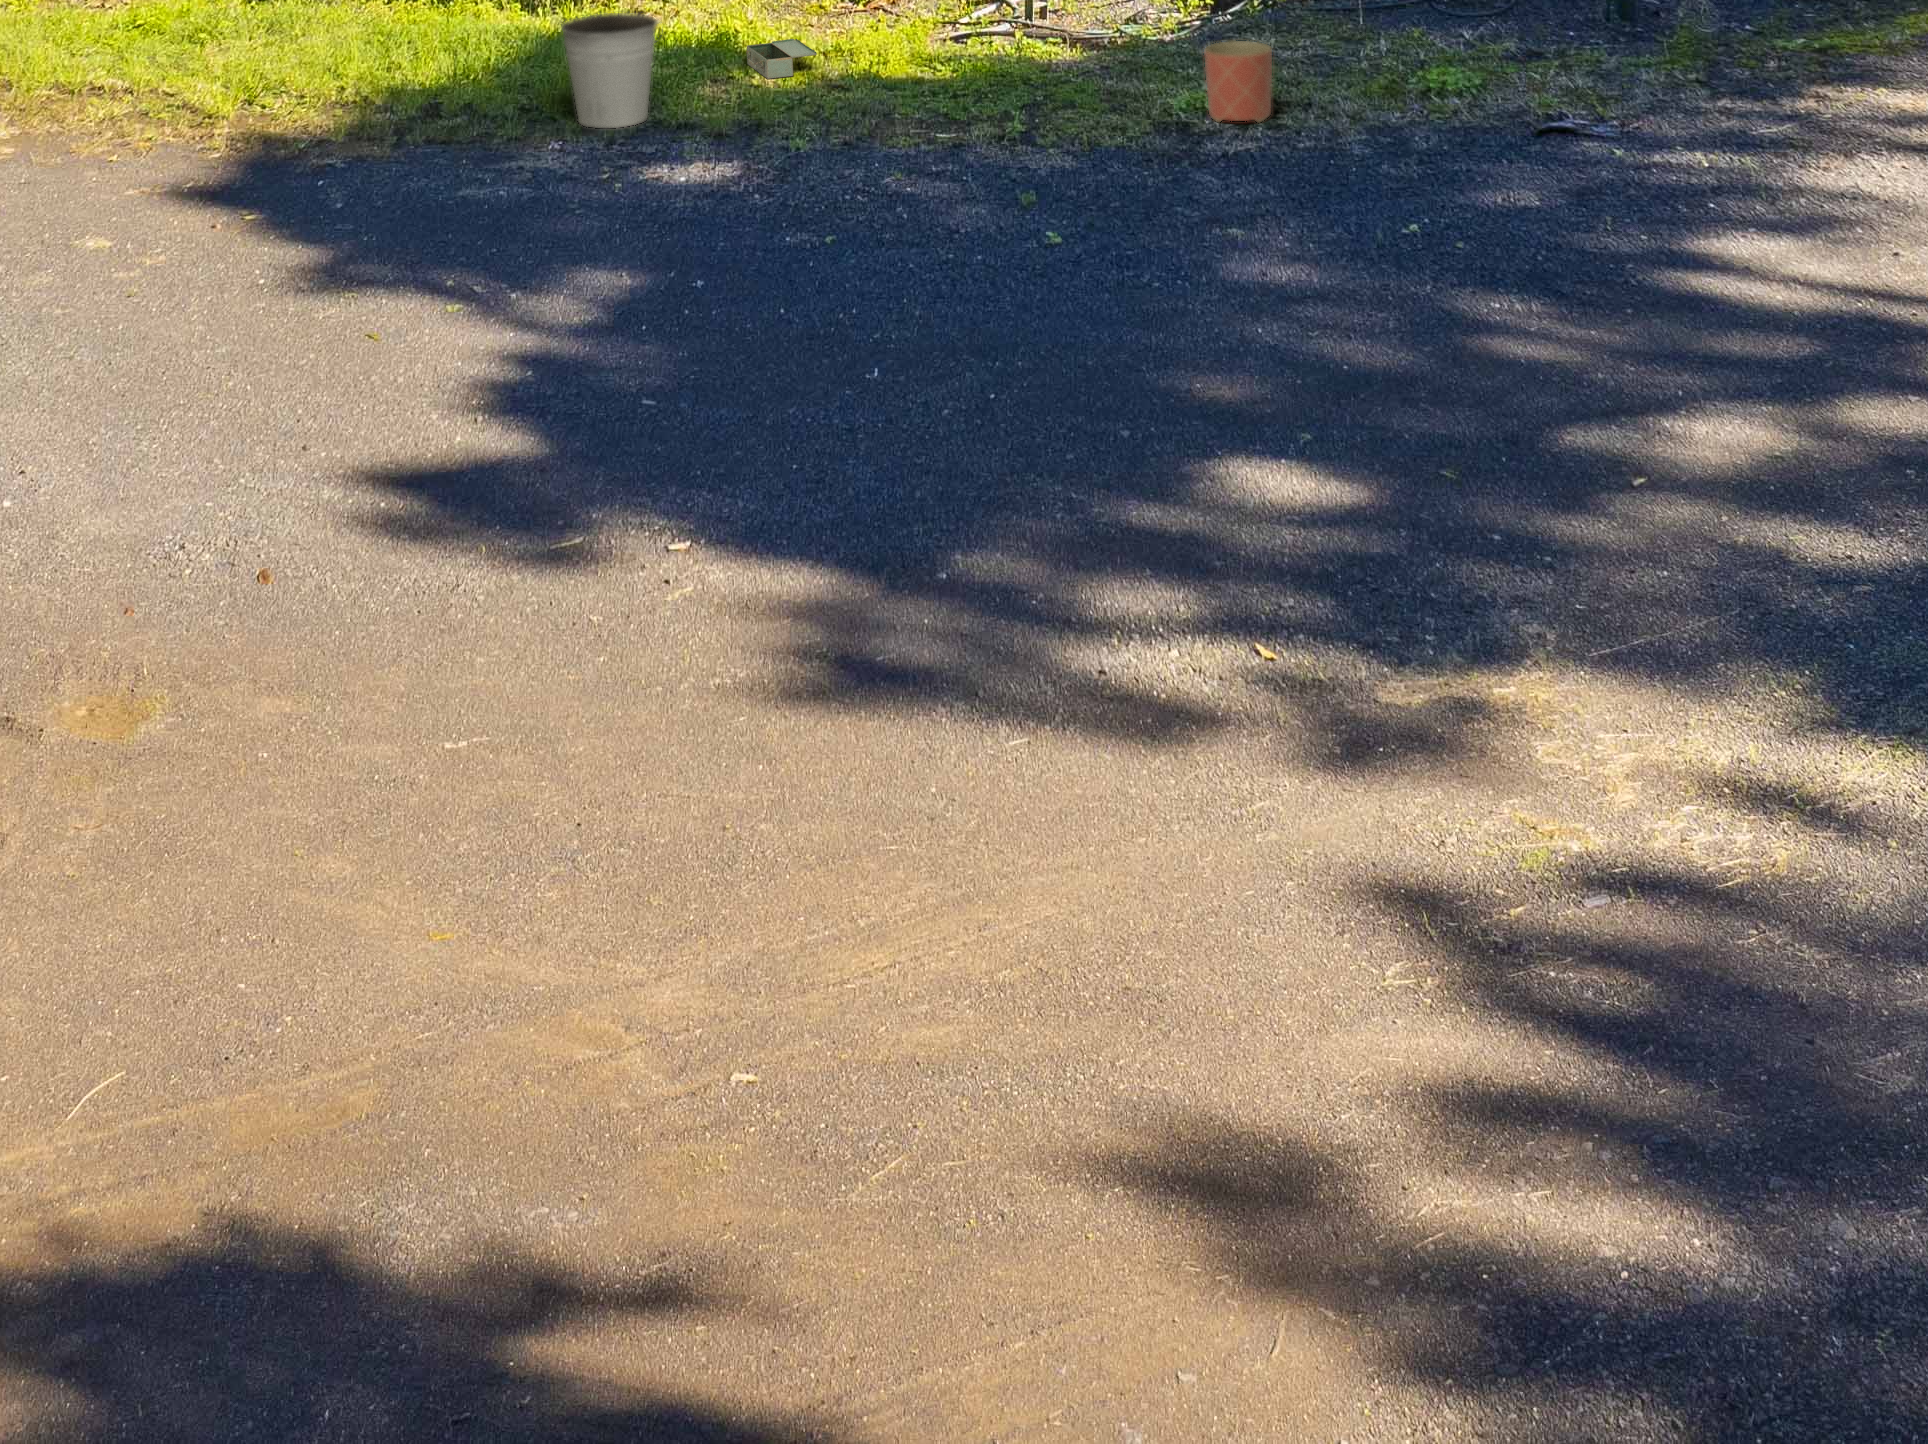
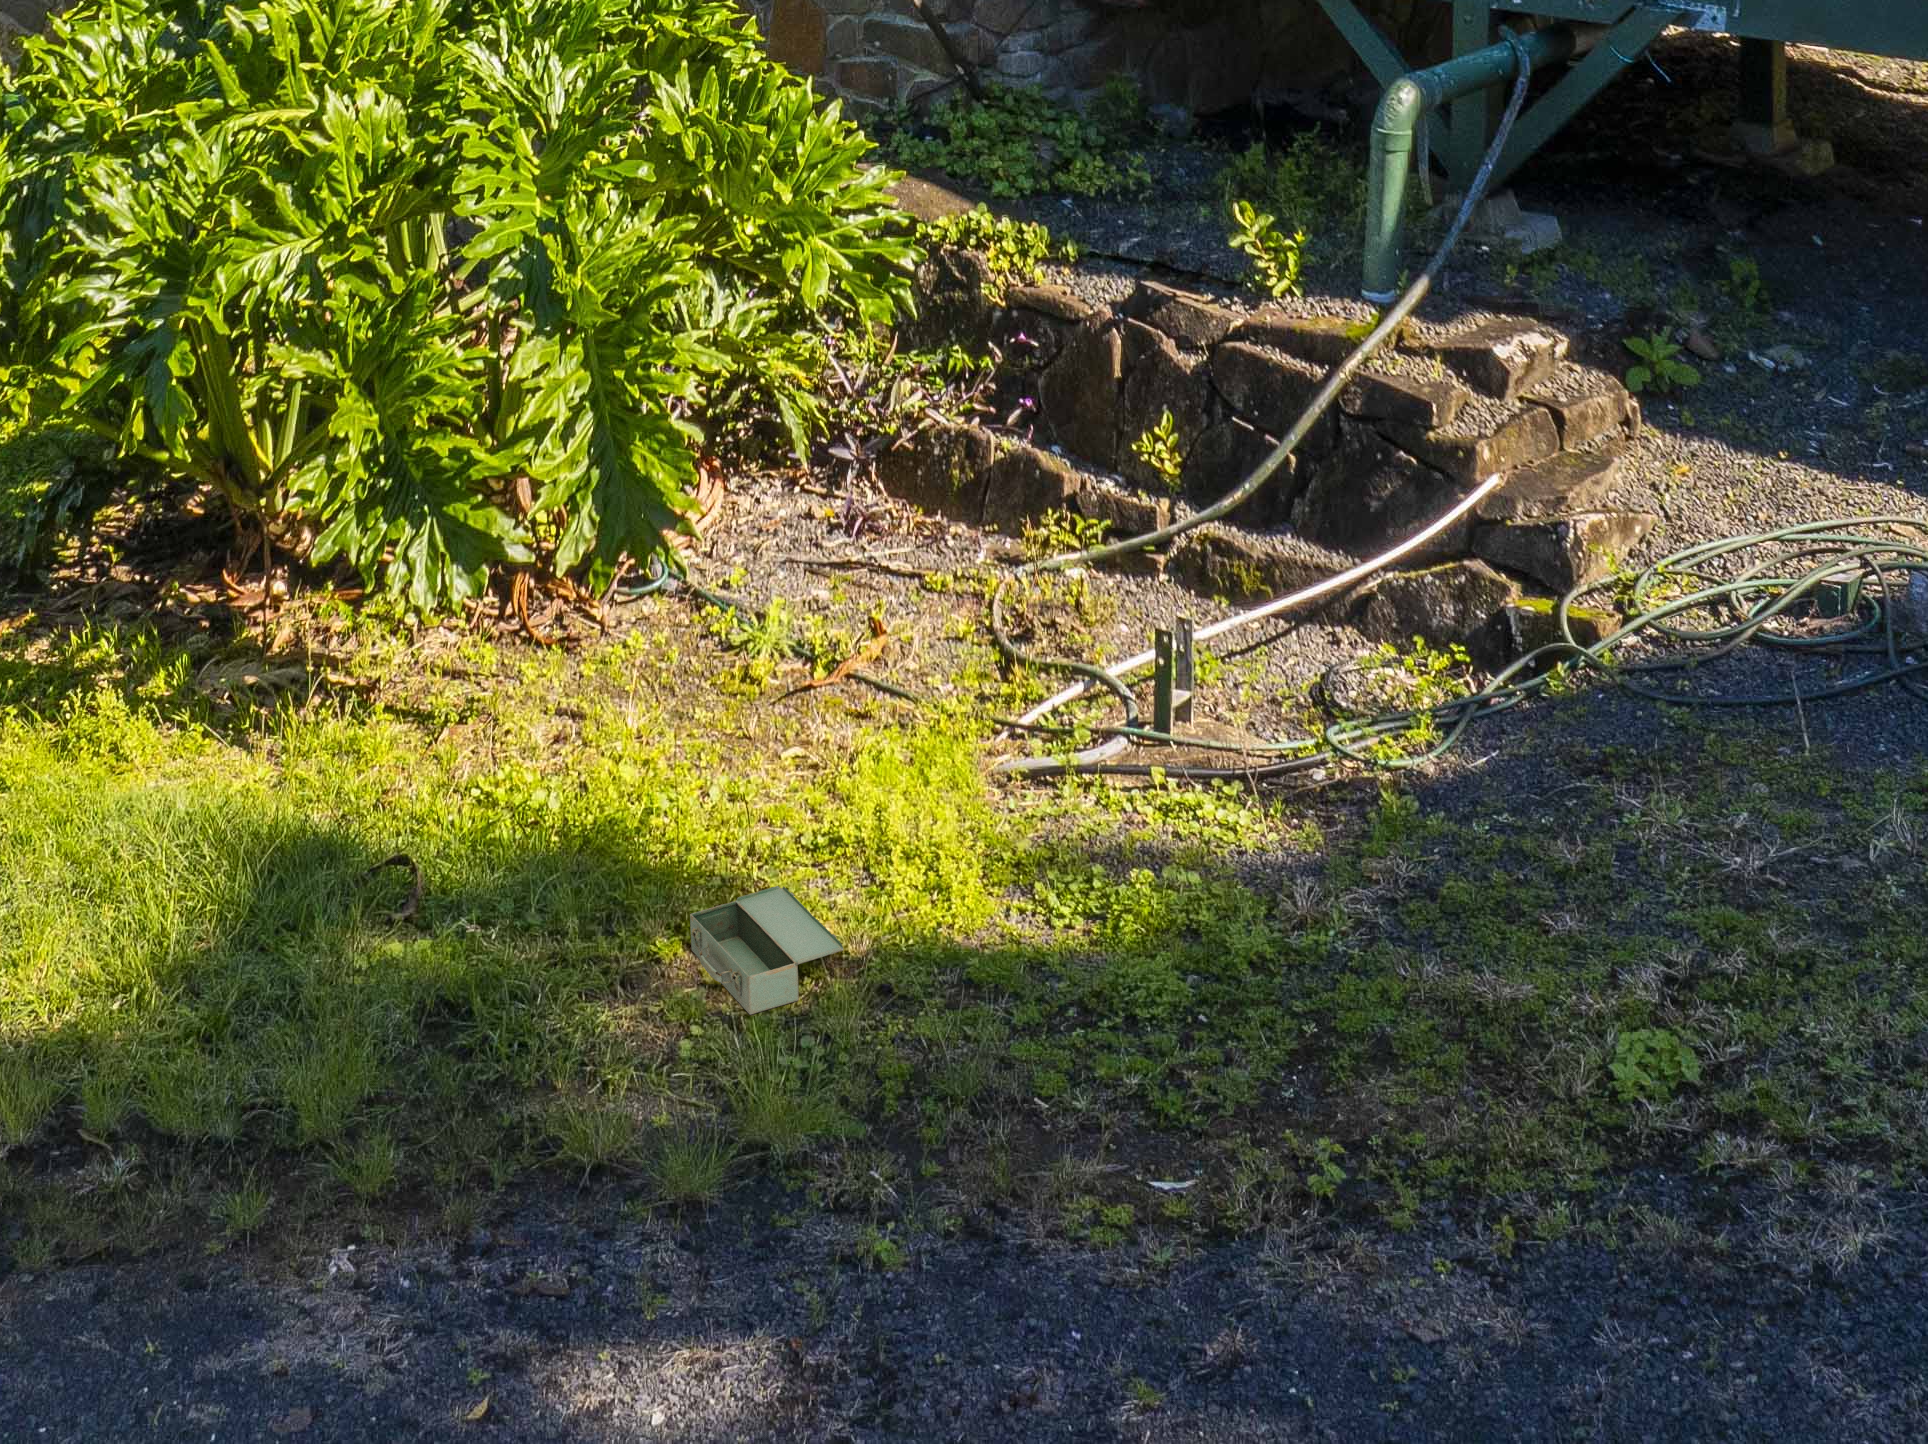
bucket: present [561,13,662,128] -> none [346,967,572,1270]
planter: present [1204,41,1272,122] -> none [1719,979,1865,1185]

